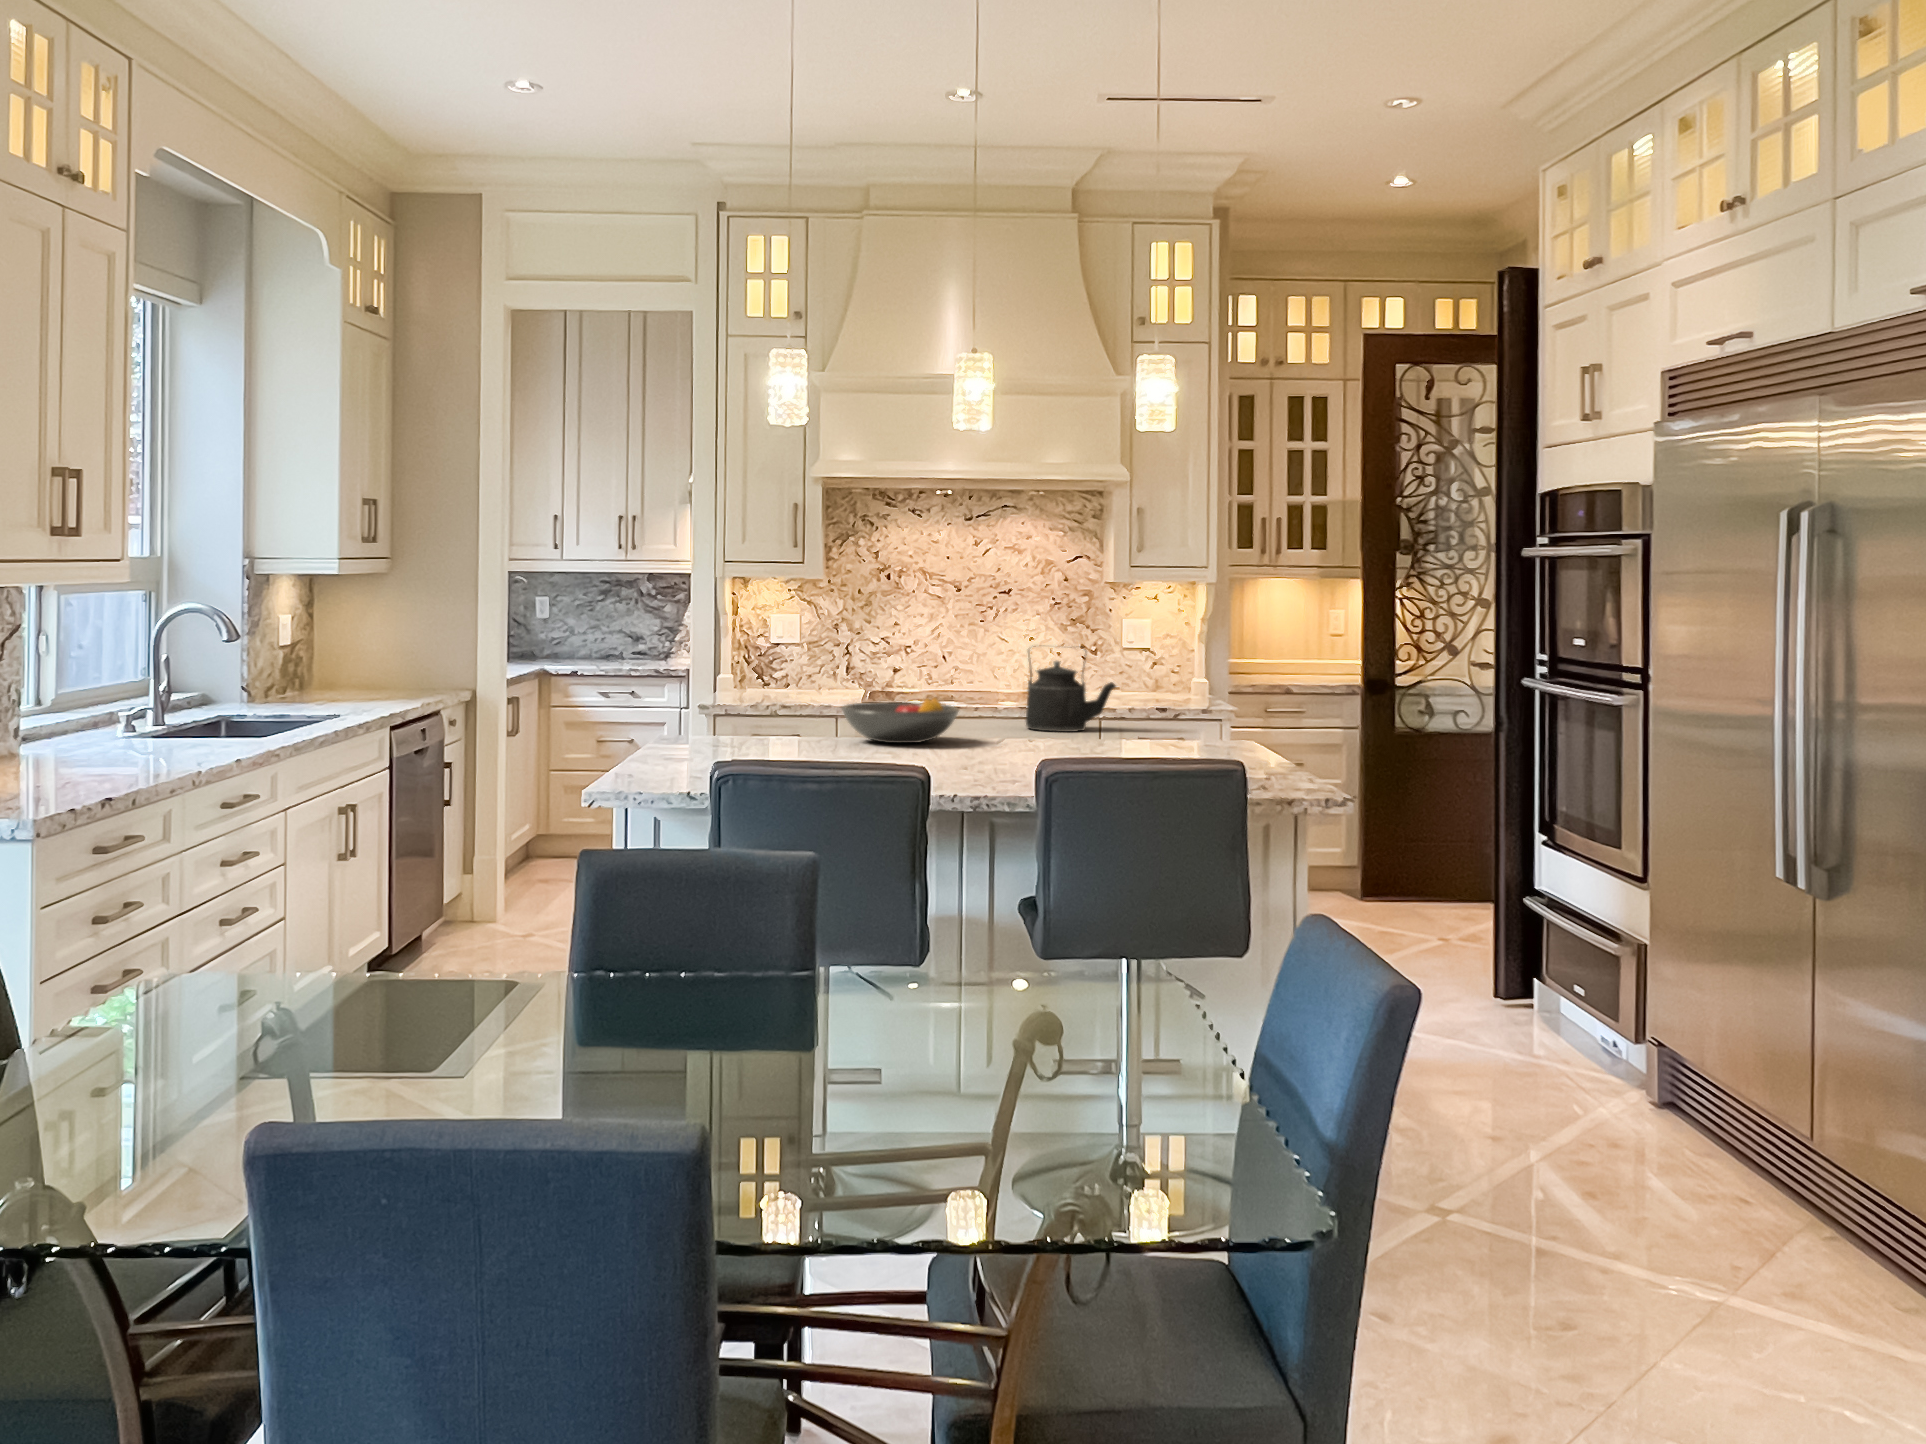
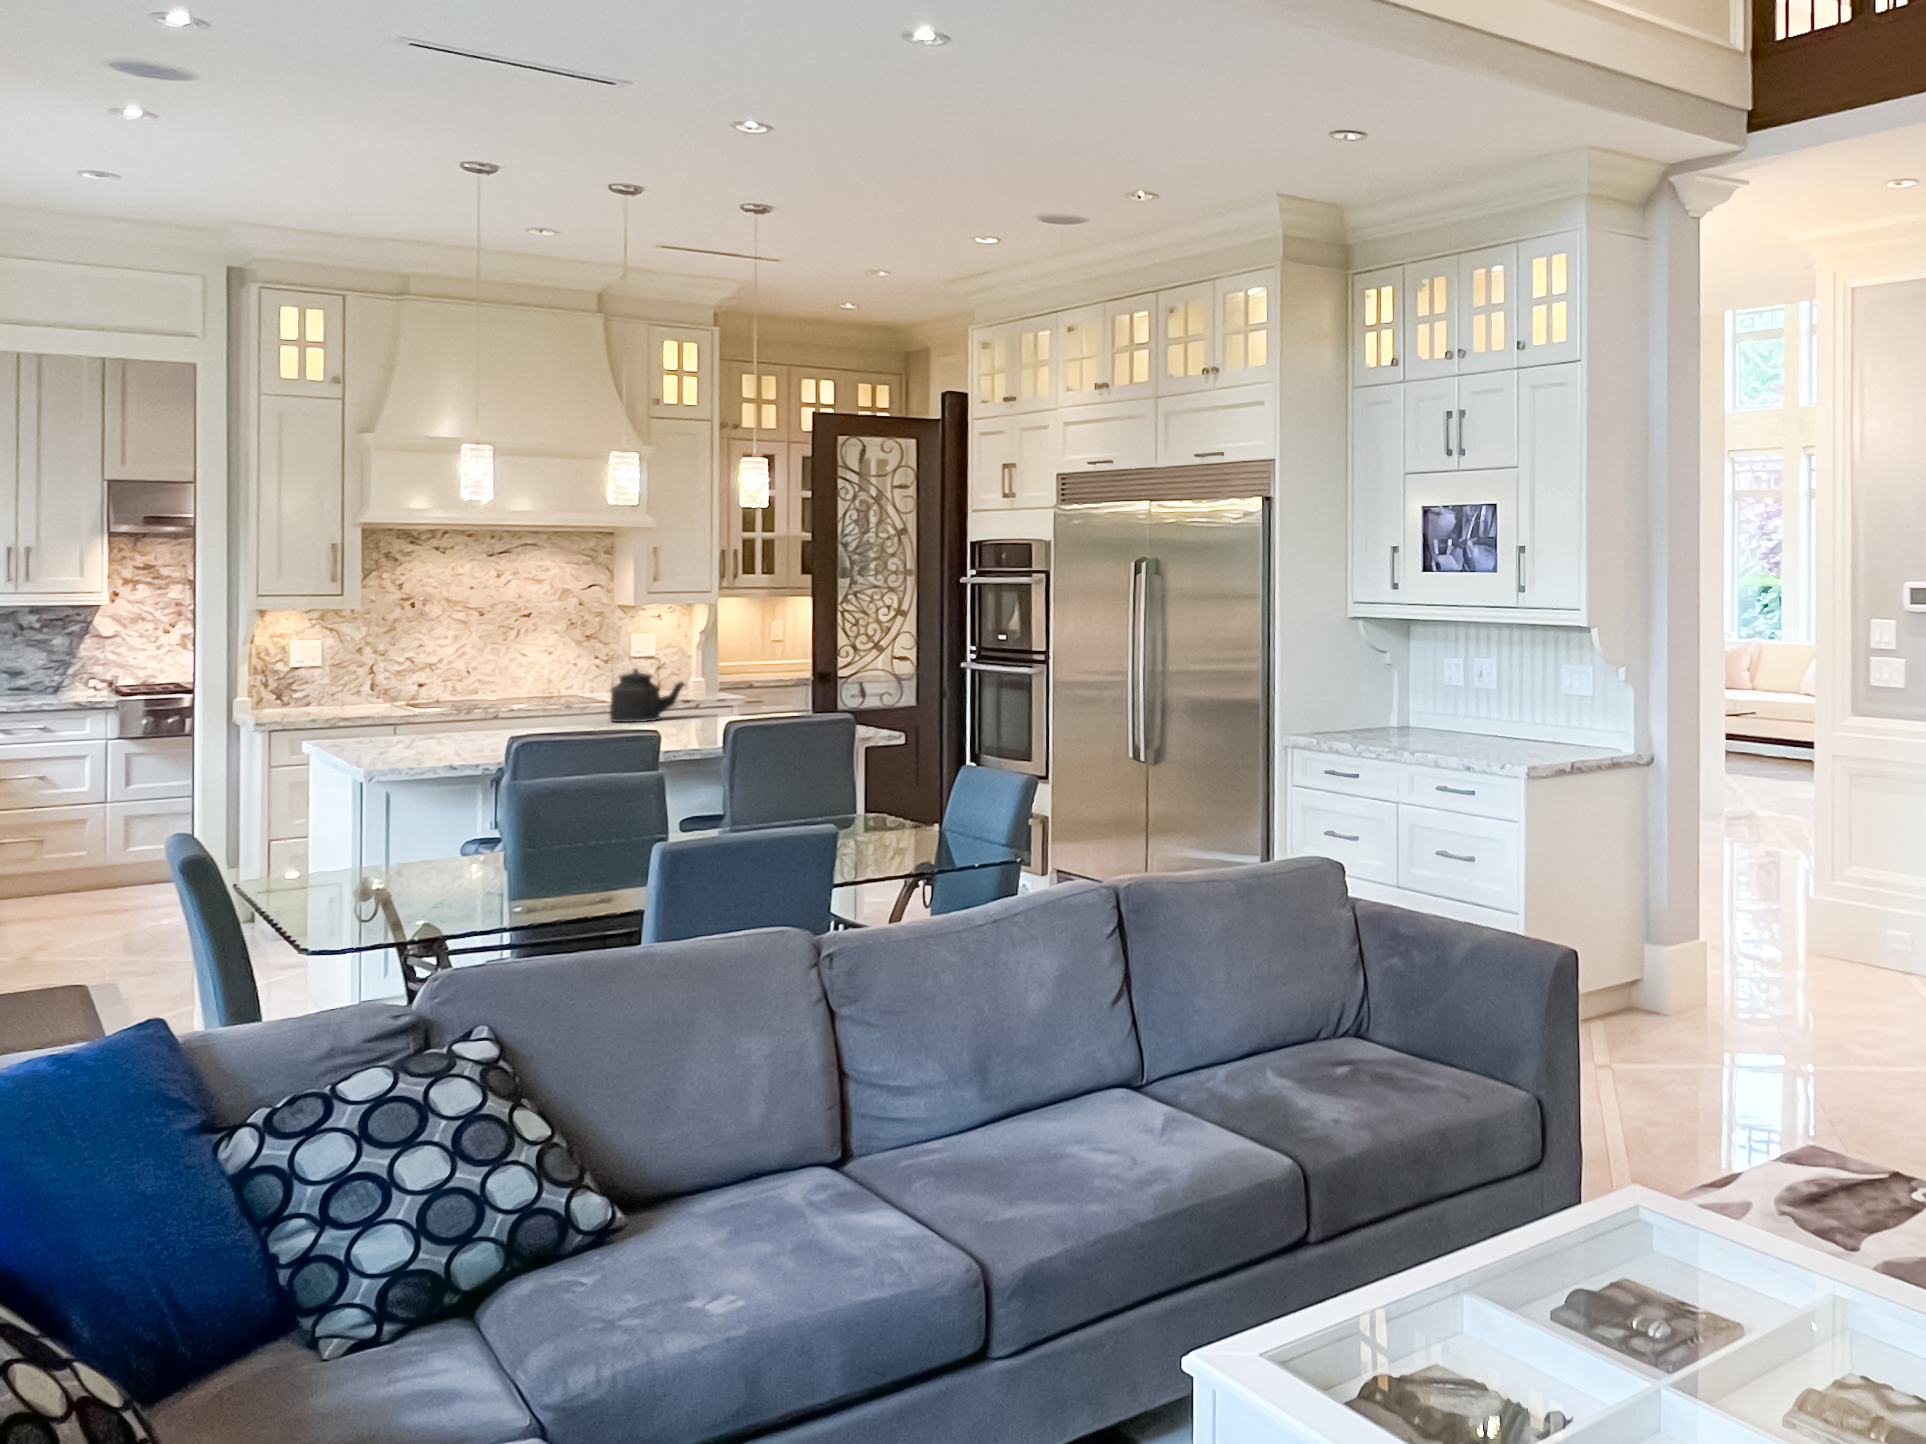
fruit bowl: present [842,697,959,743] -> none [480,701,587,739]

